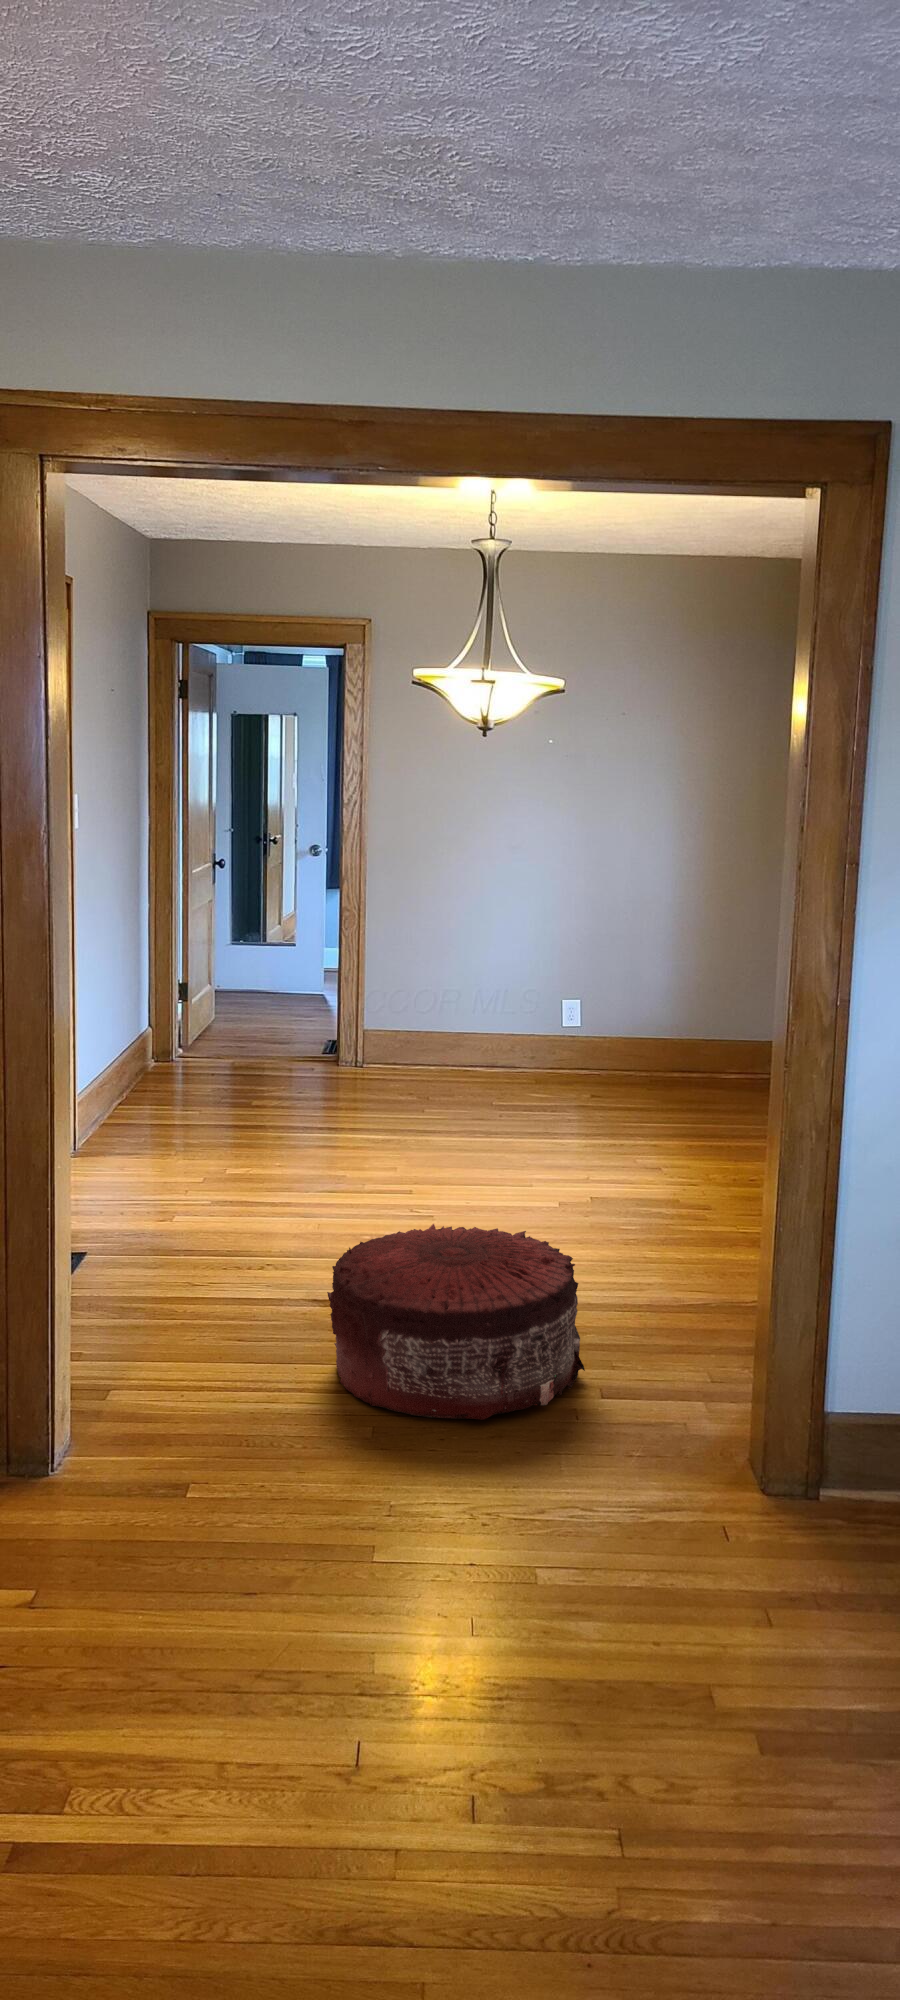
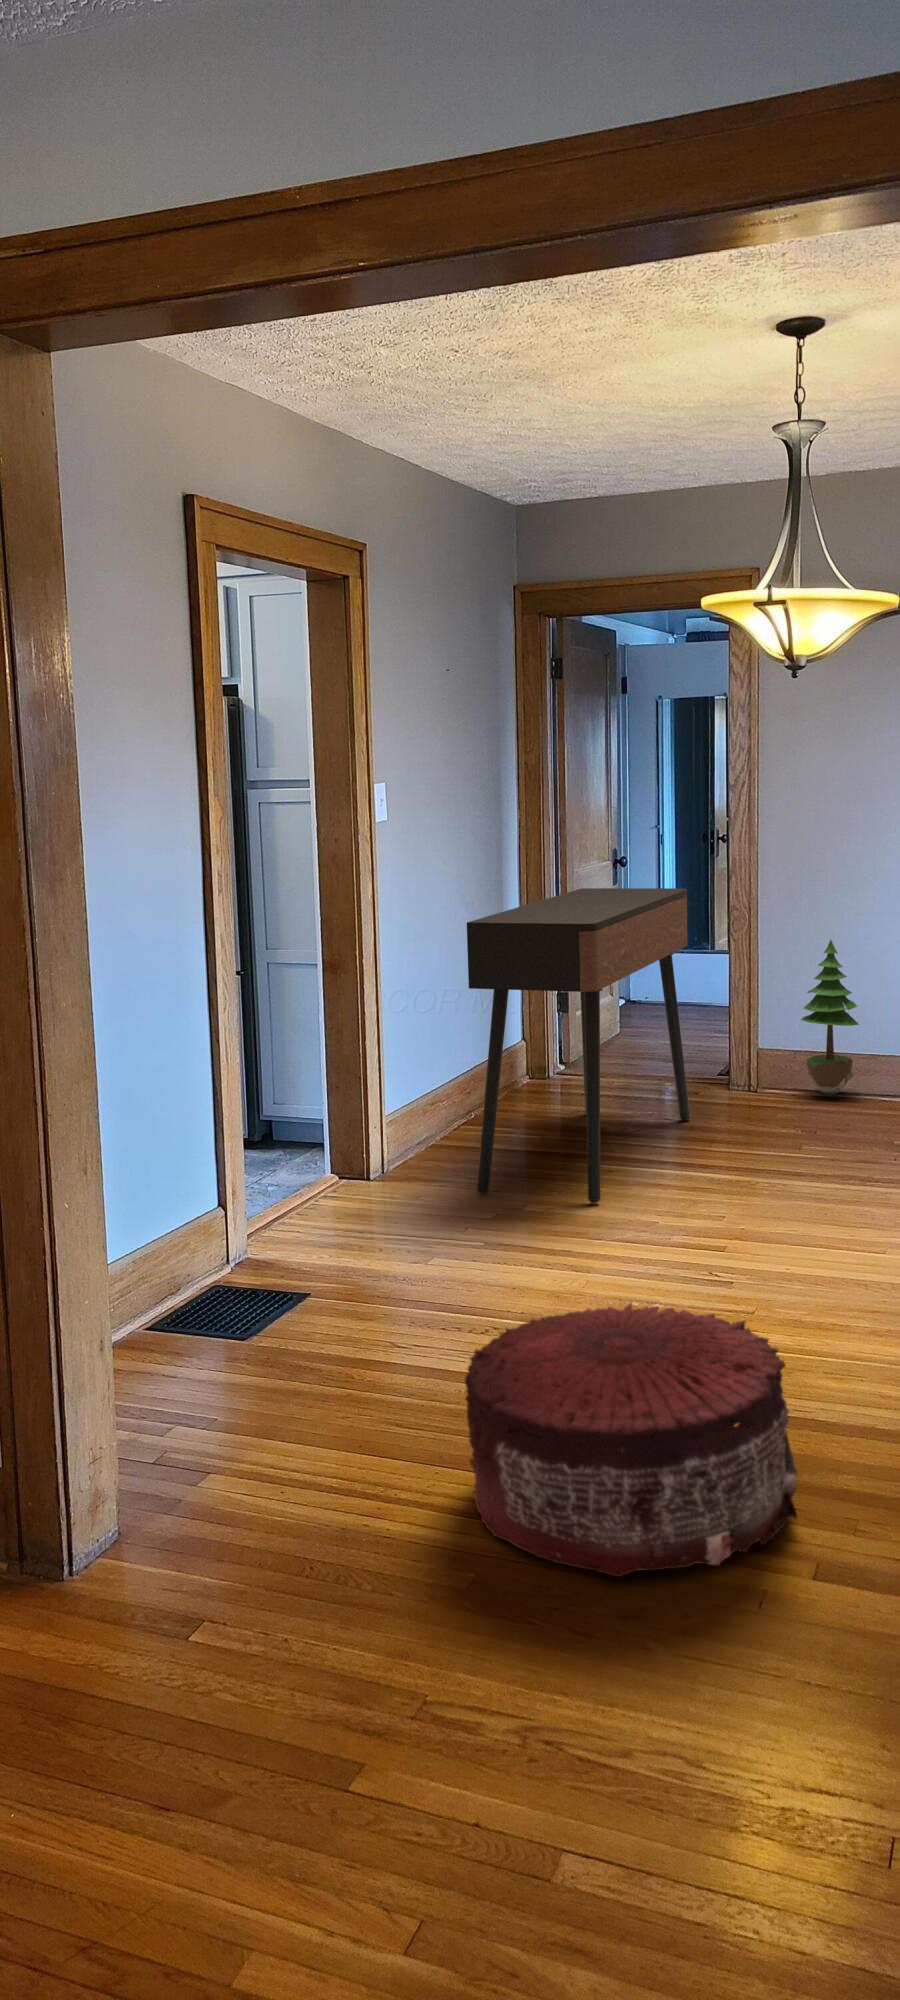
console table: none [175,890,324,1162] -> present [467,888,690,1203]
potted tree: none [402,938,450,1071] -> present [801,940,859,1097]

